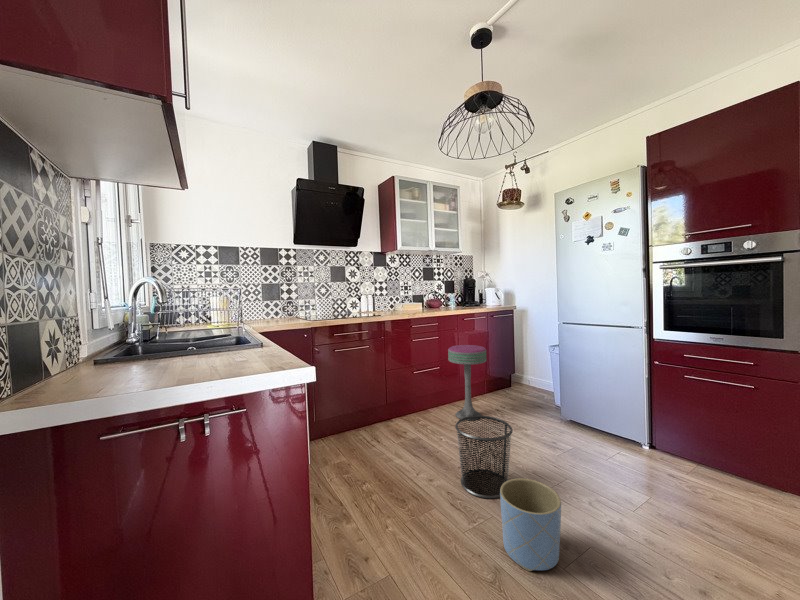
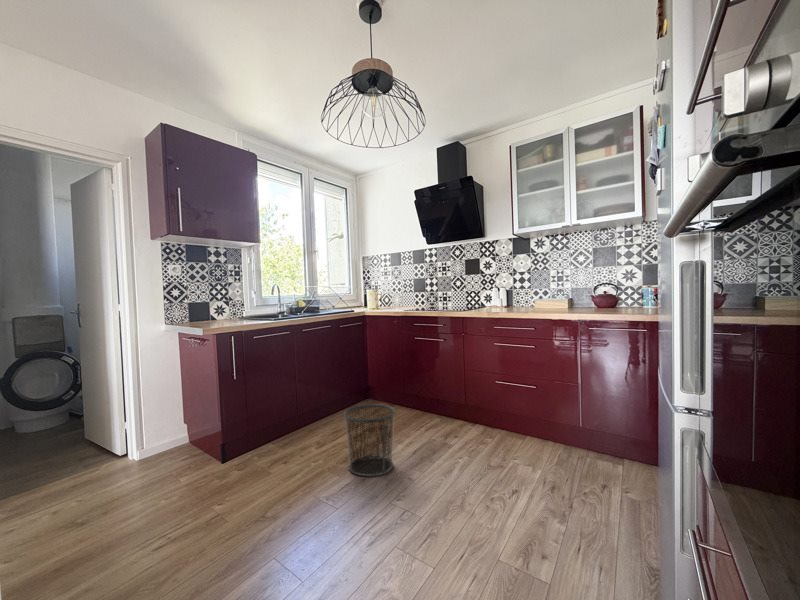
bar stool: present [448,345,487,420] -> none [496,354,549,455]
planter: present [500,478,561,571] -> none [265,435,311,496]

